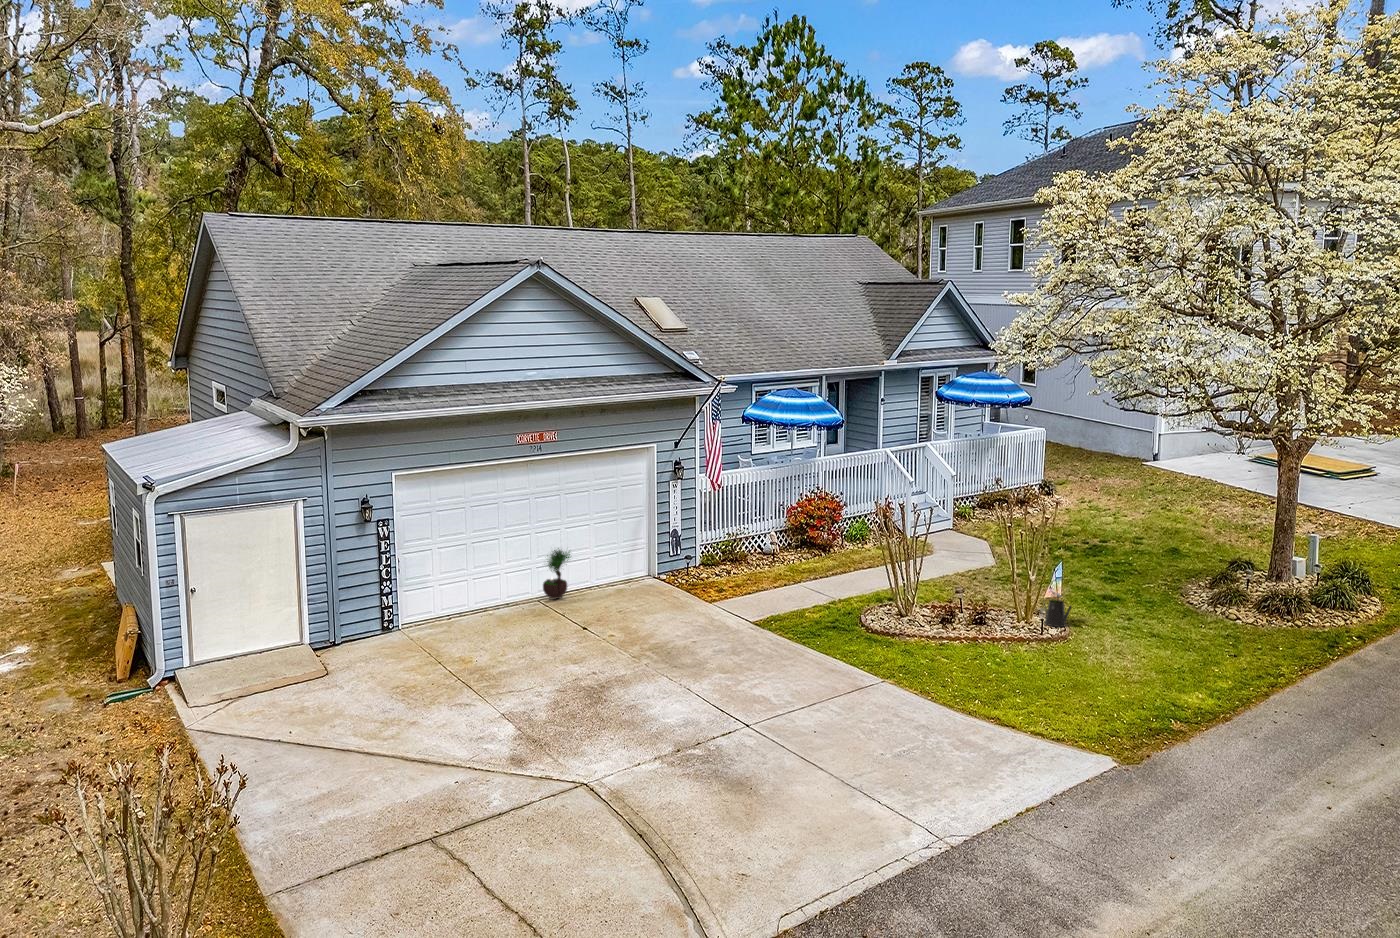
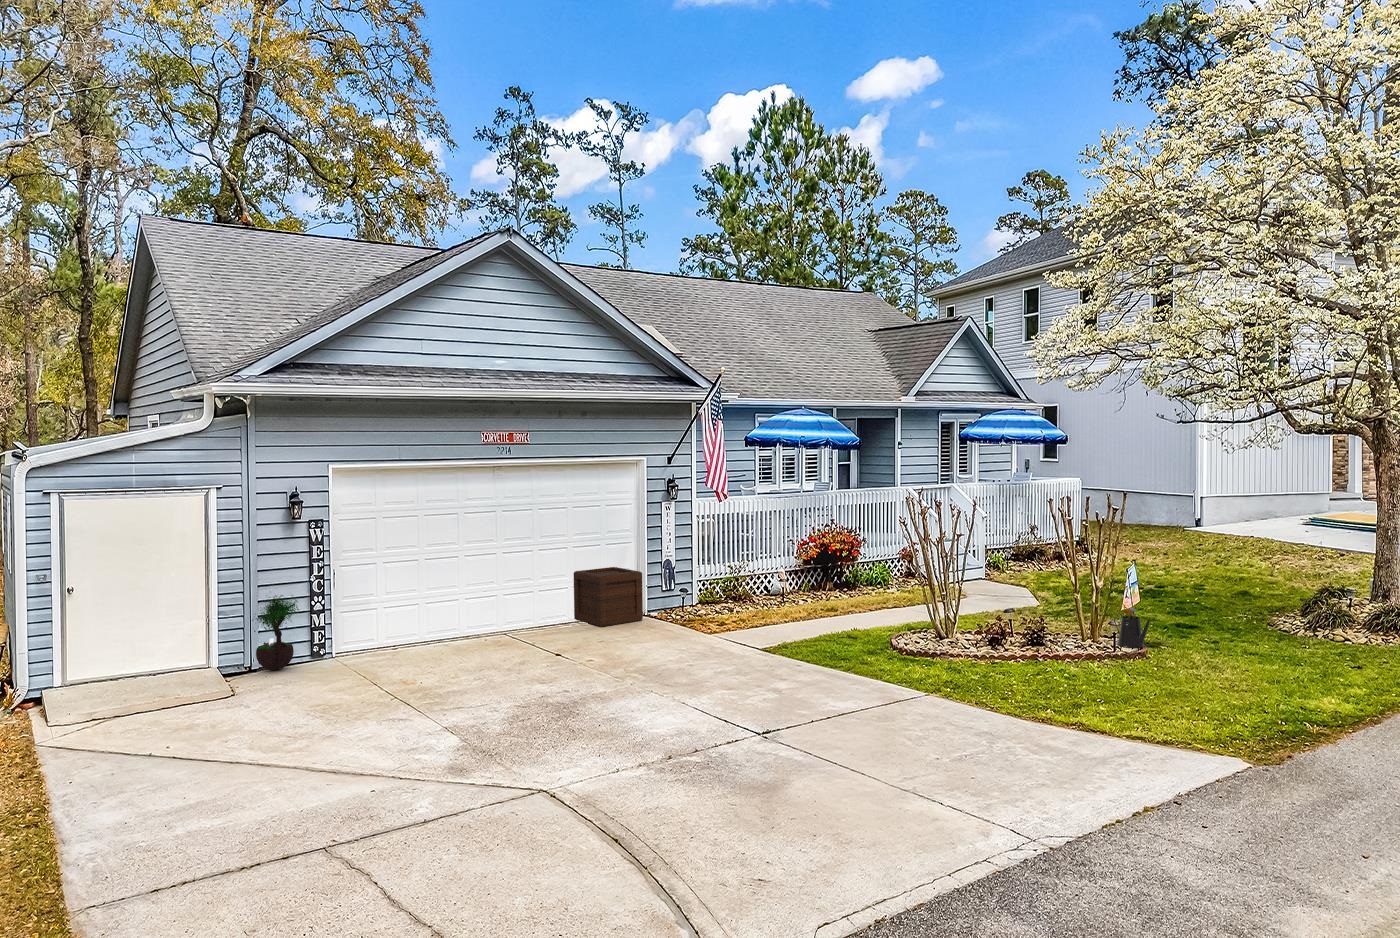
wooden crate: none [596,539,654,594] -> present [574,567,643,627]
potted tree: present [543,548,570,599] -> present [252,595,299,670]

